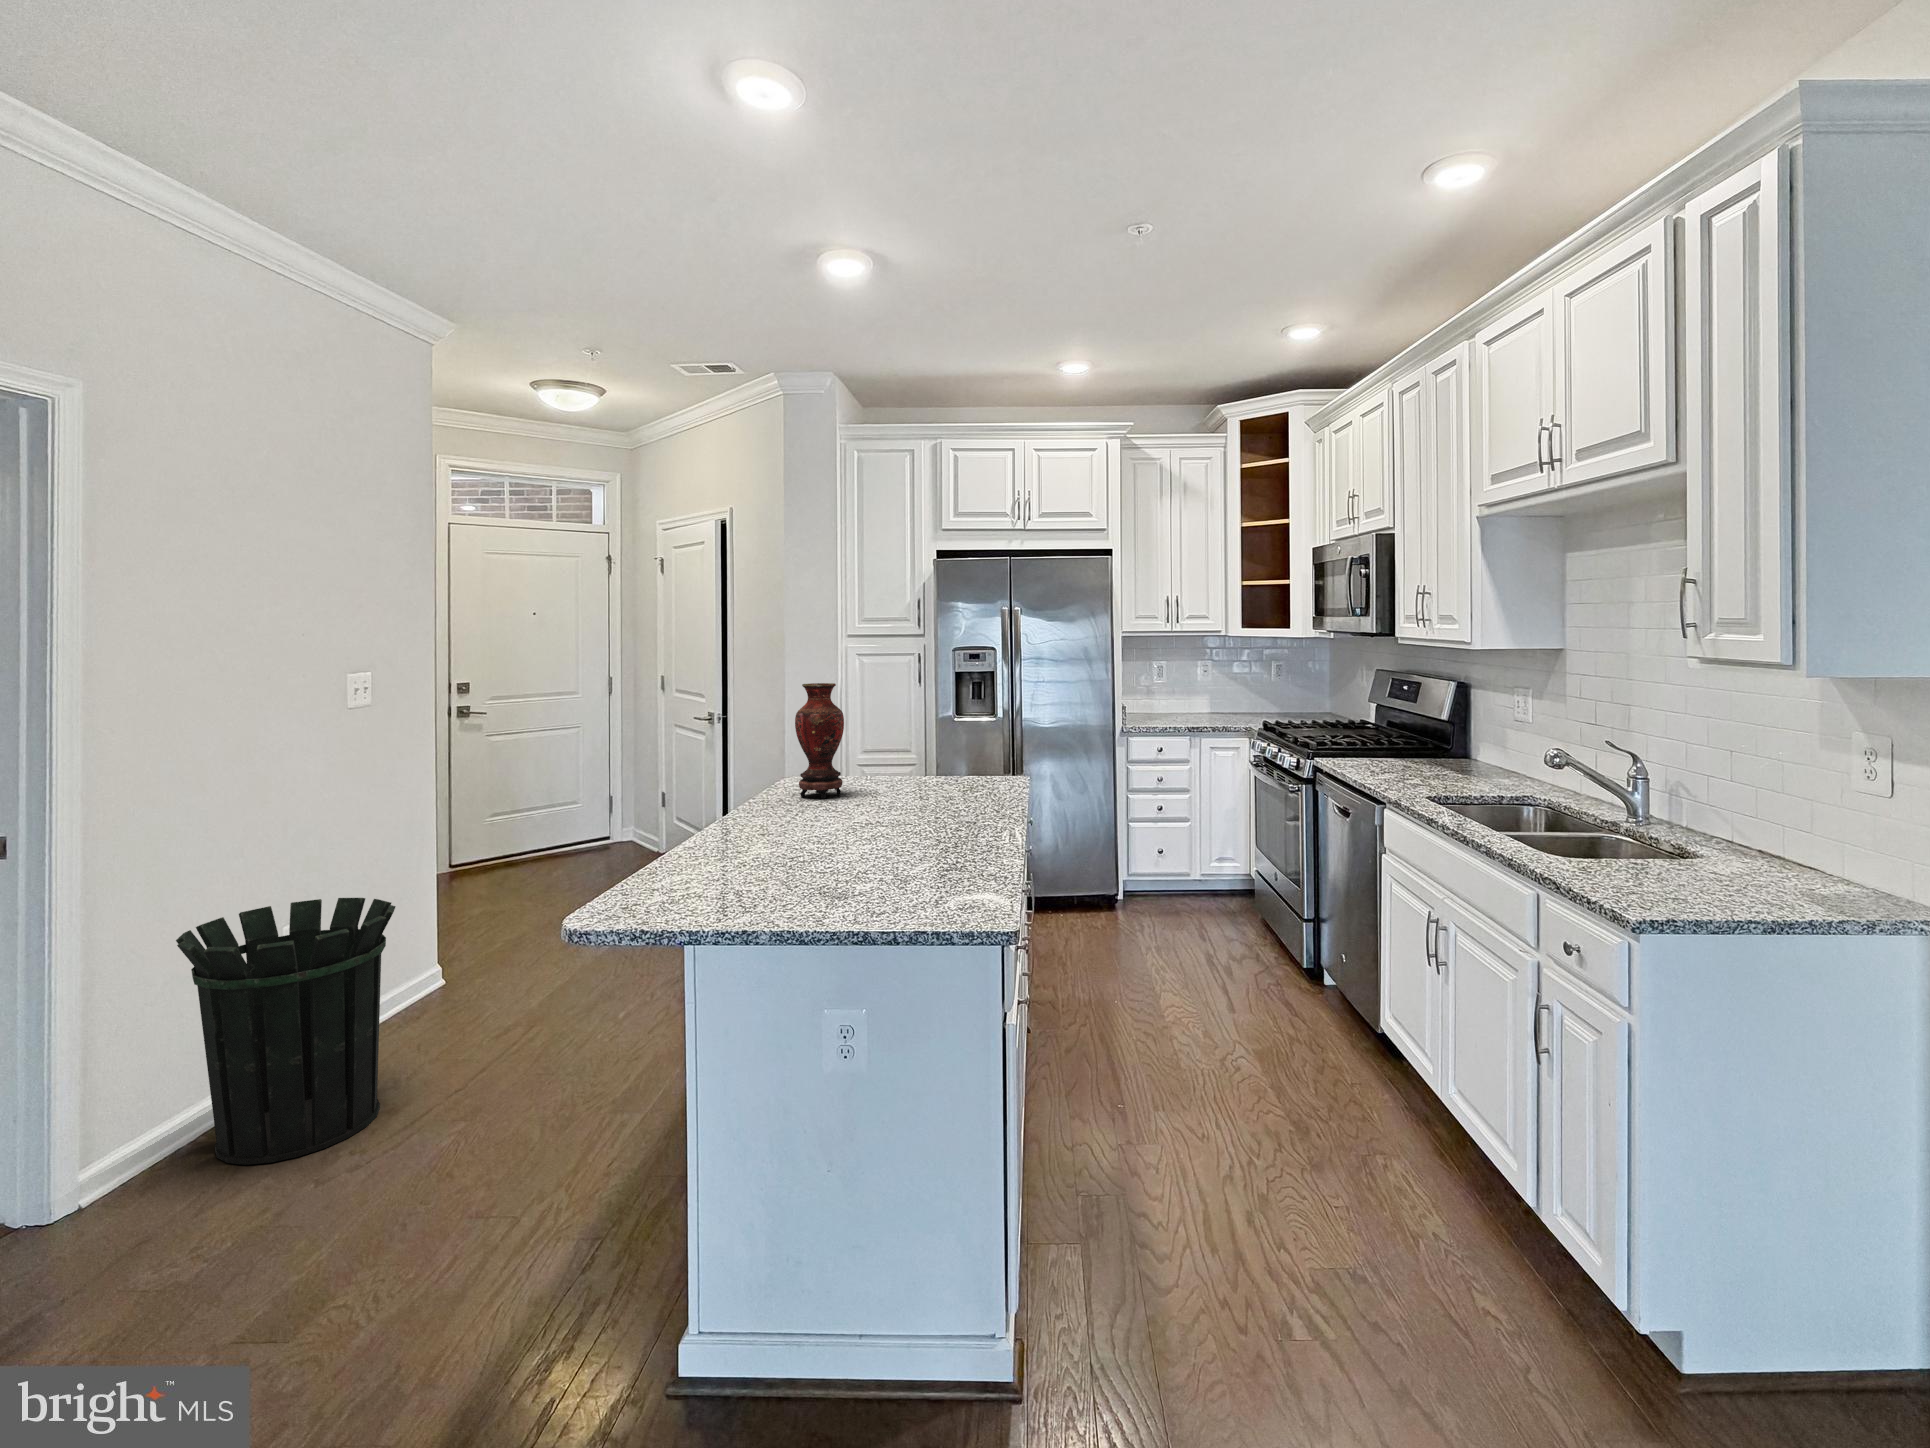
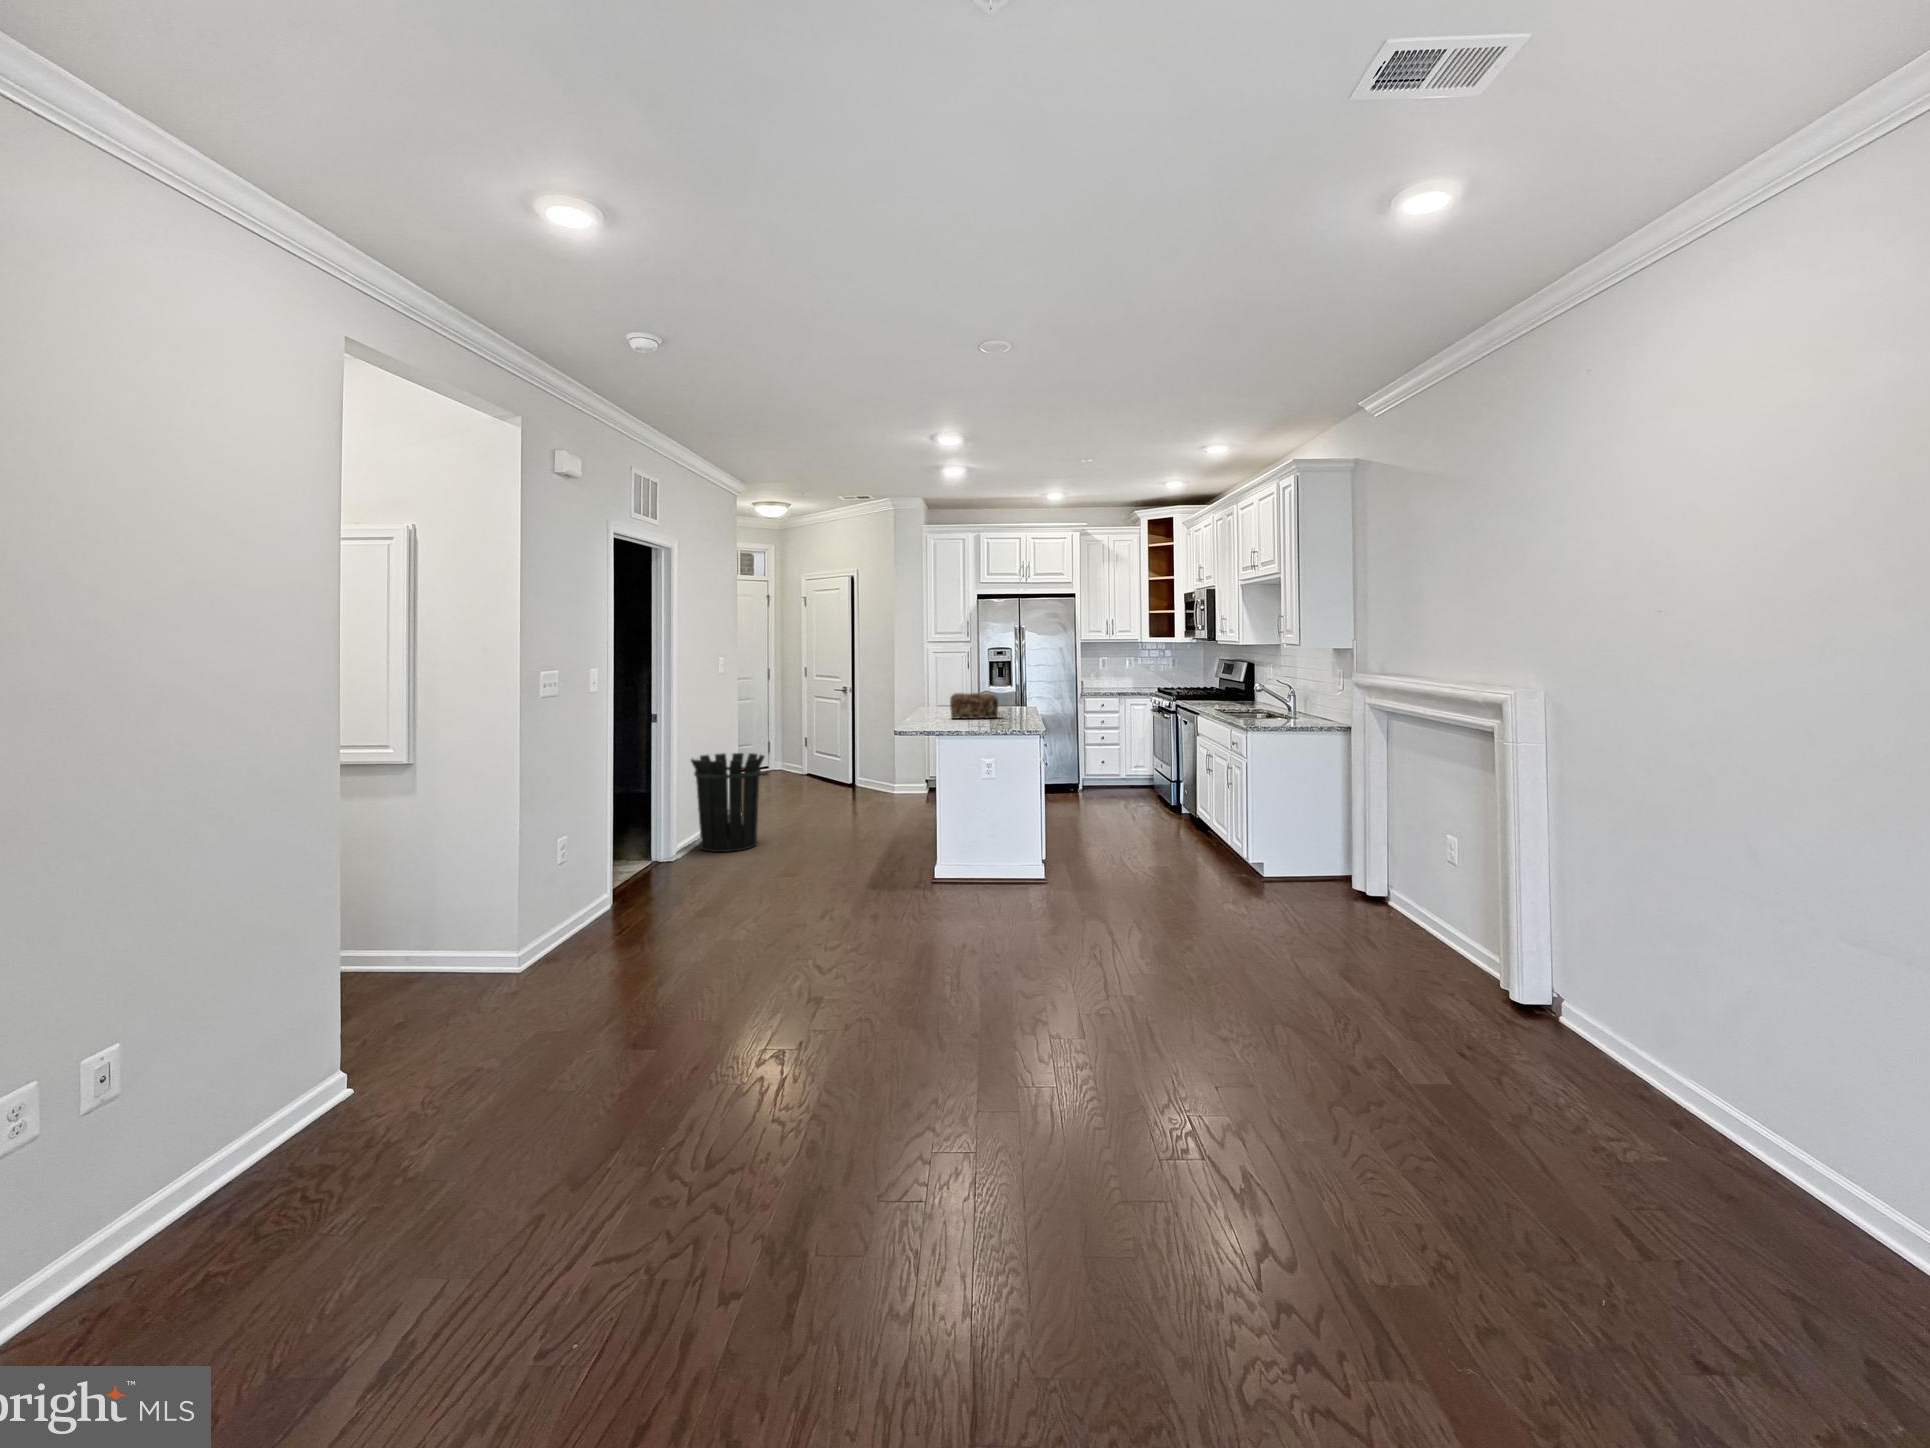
vase: present [795,683,844,799] -> none [933,659,955,709]
bread loaf: none [758,800,900,881] -> present [950,693,998,719]

